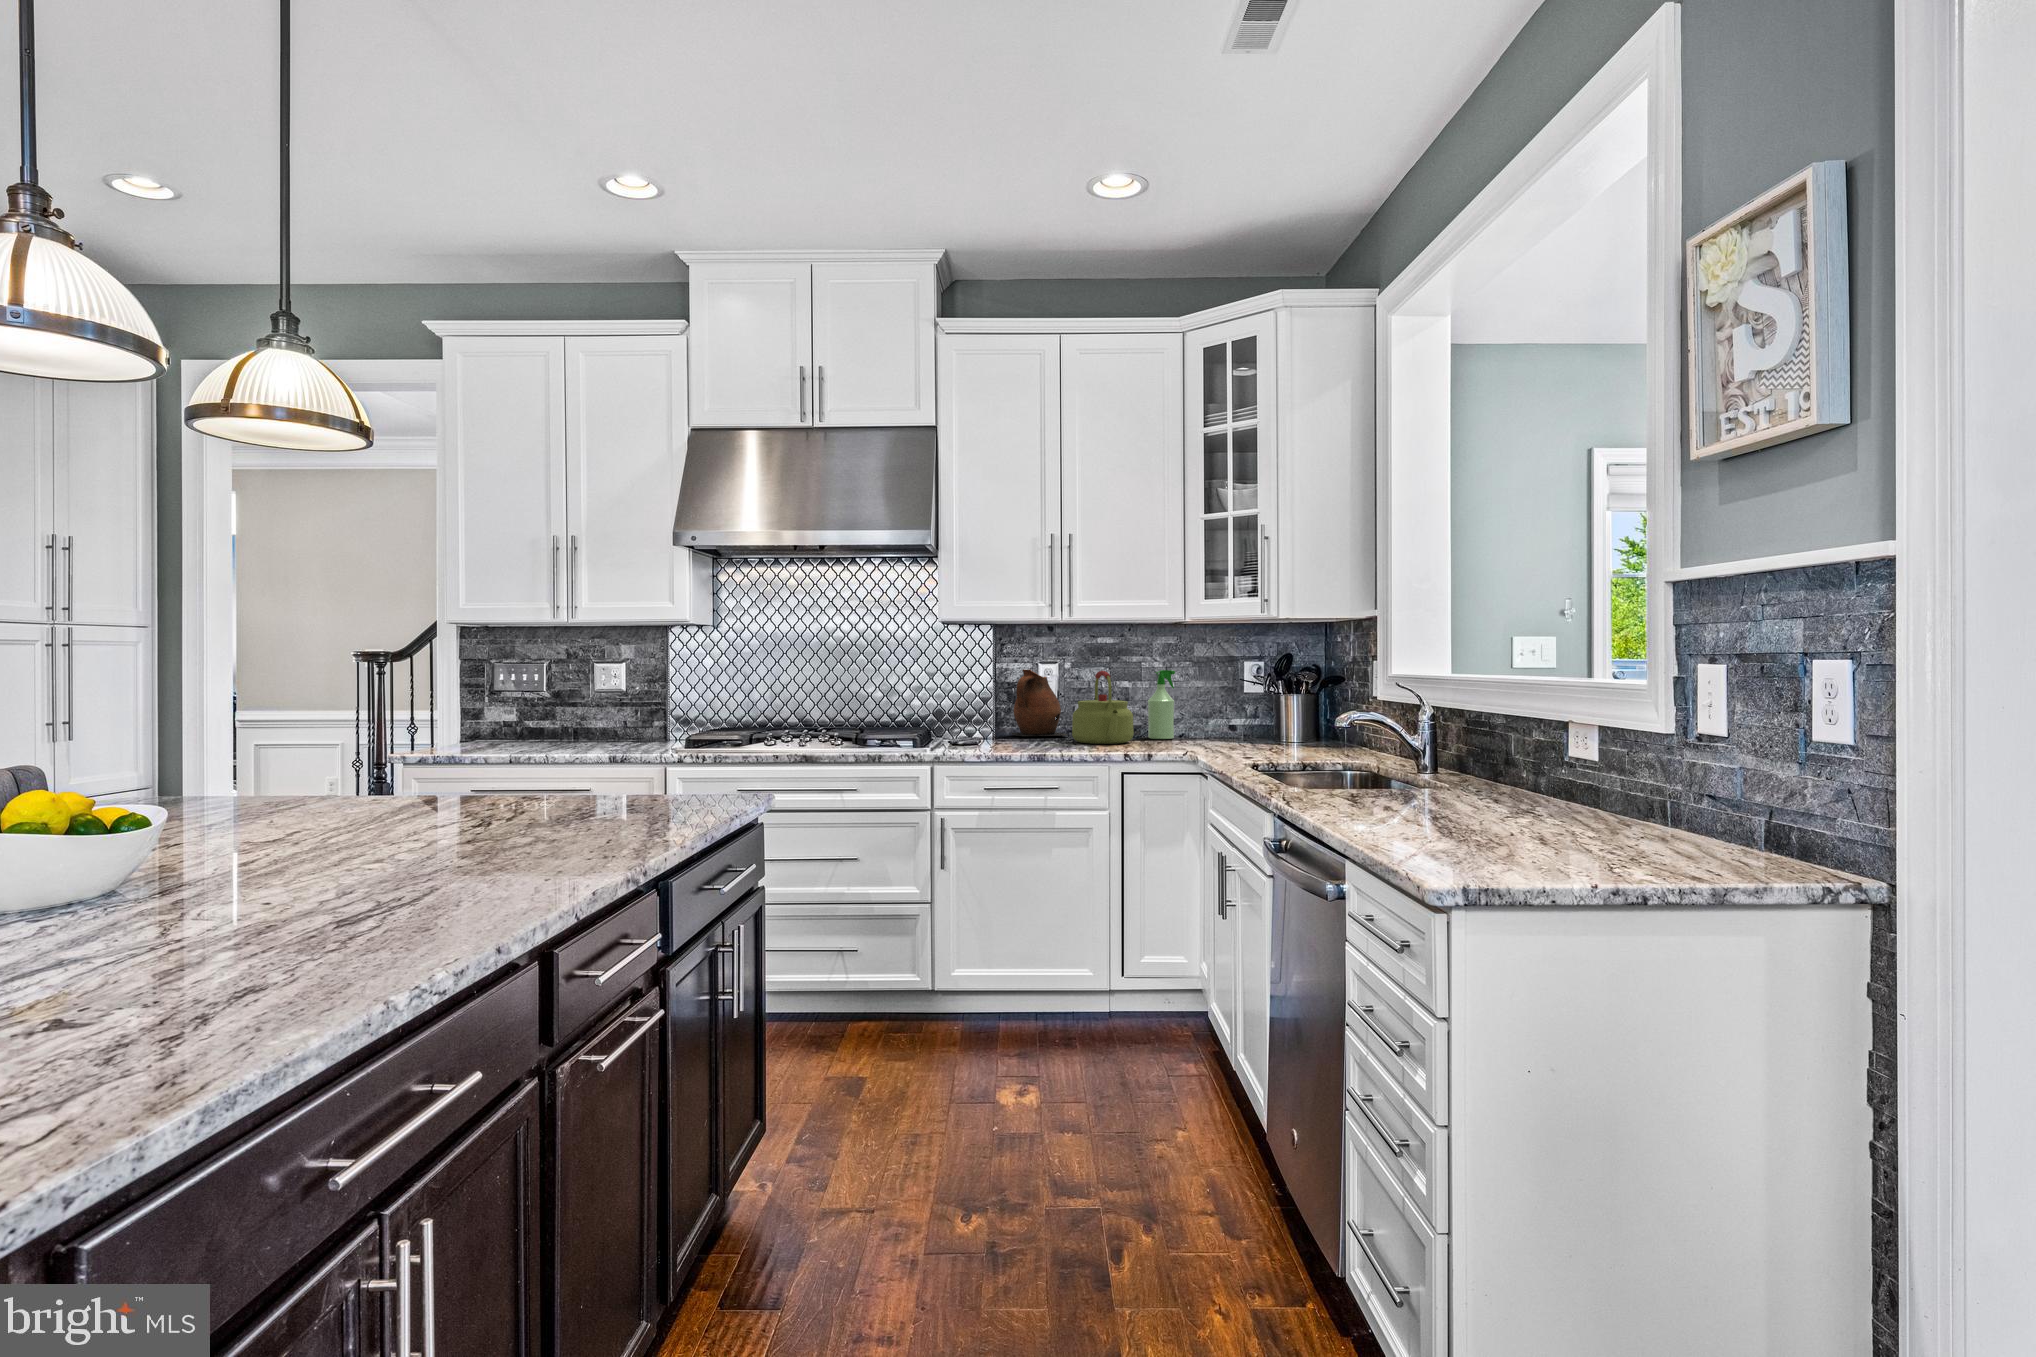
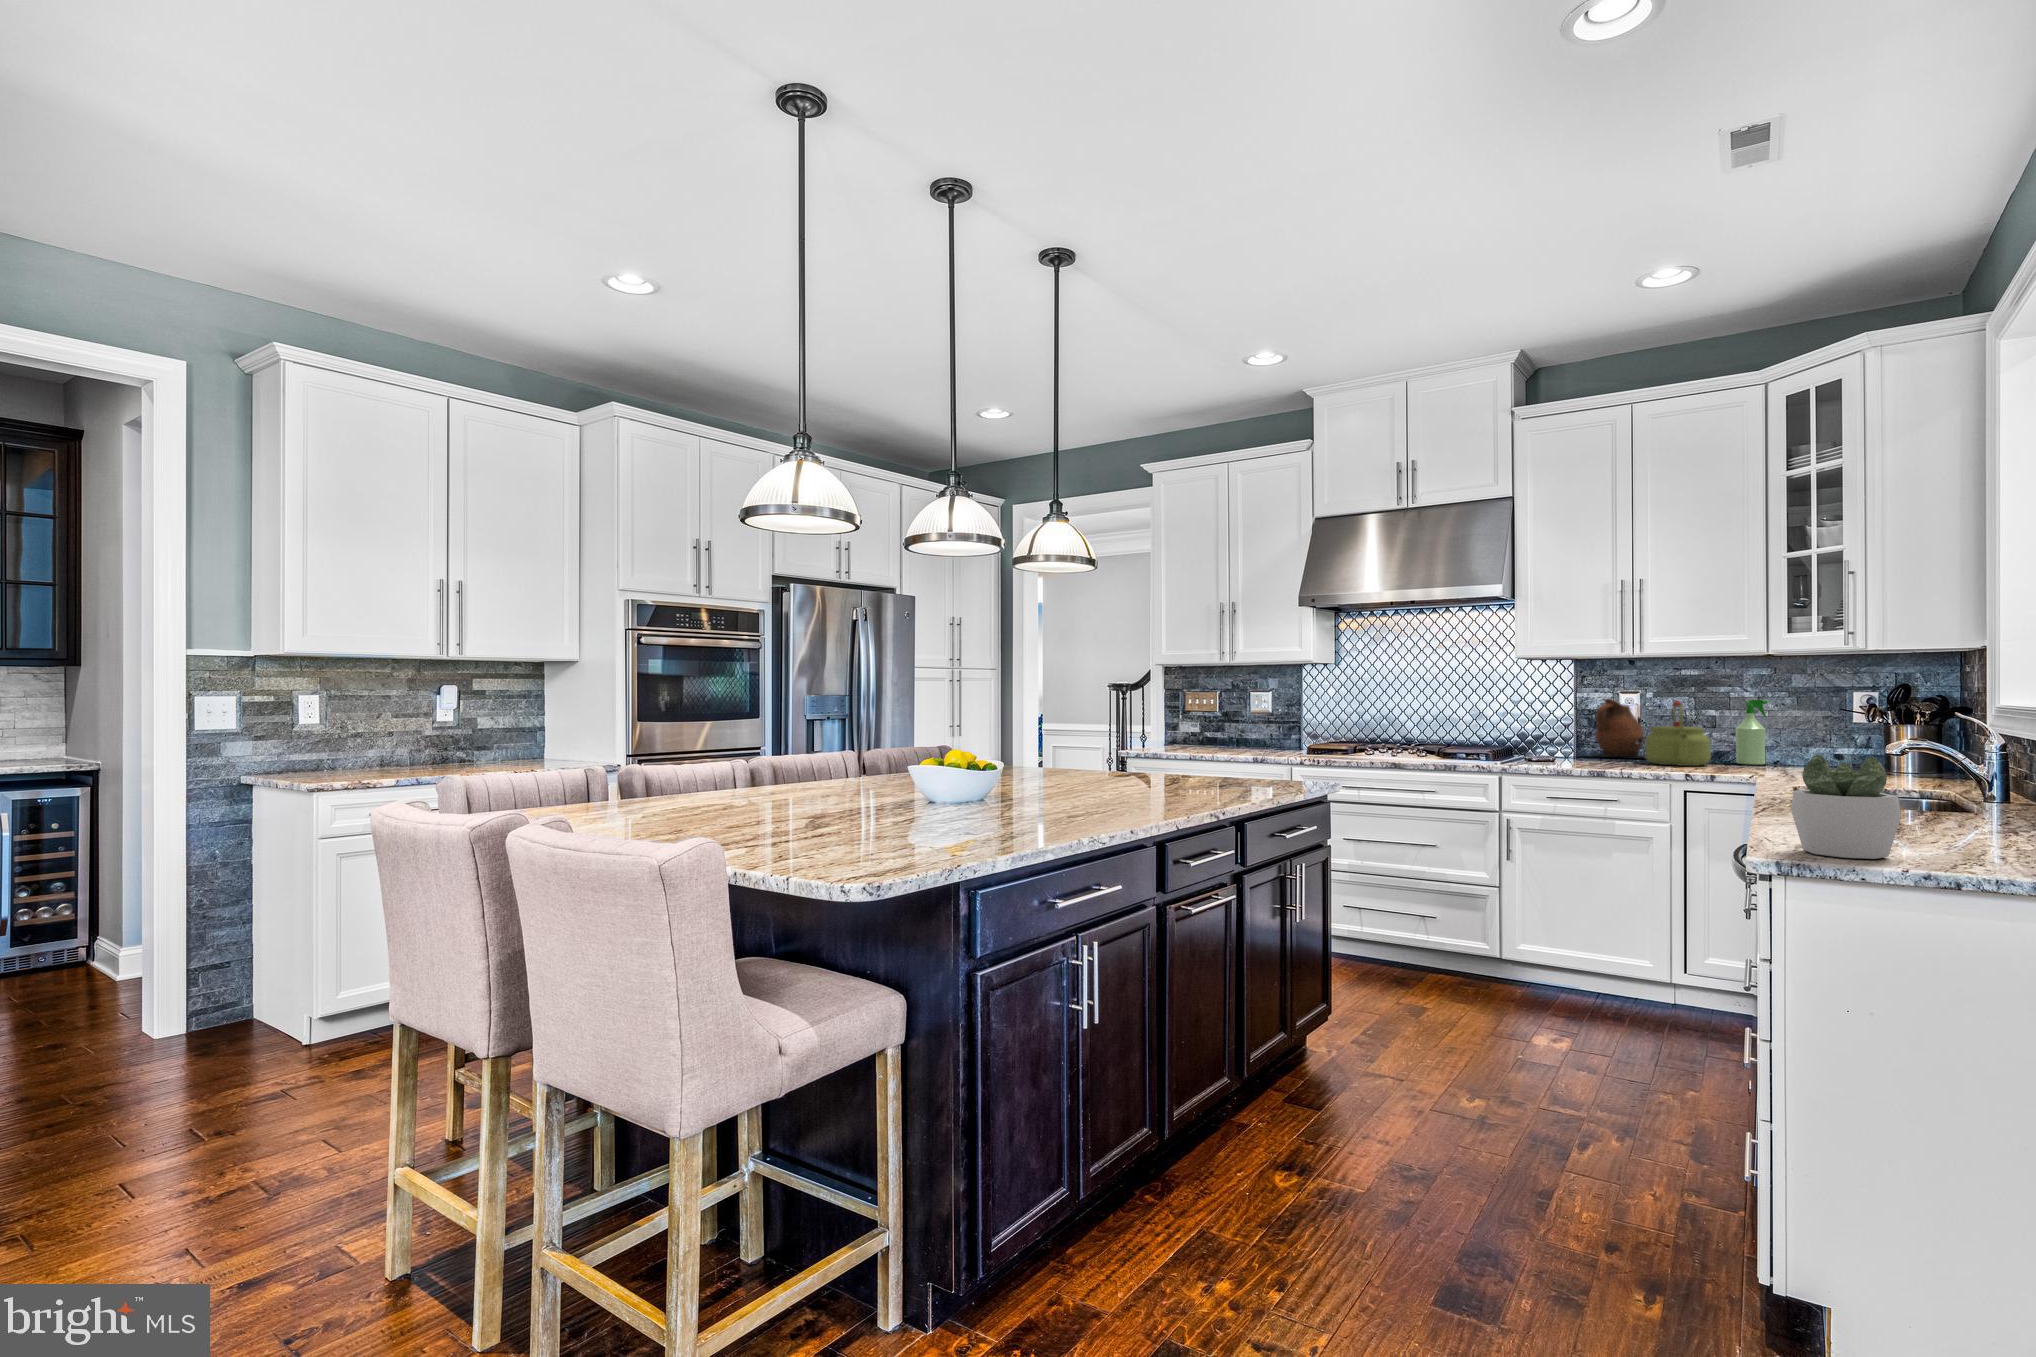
succulent plant: none [1435,740,1546,872] -> present [1791,755,1901,859]

